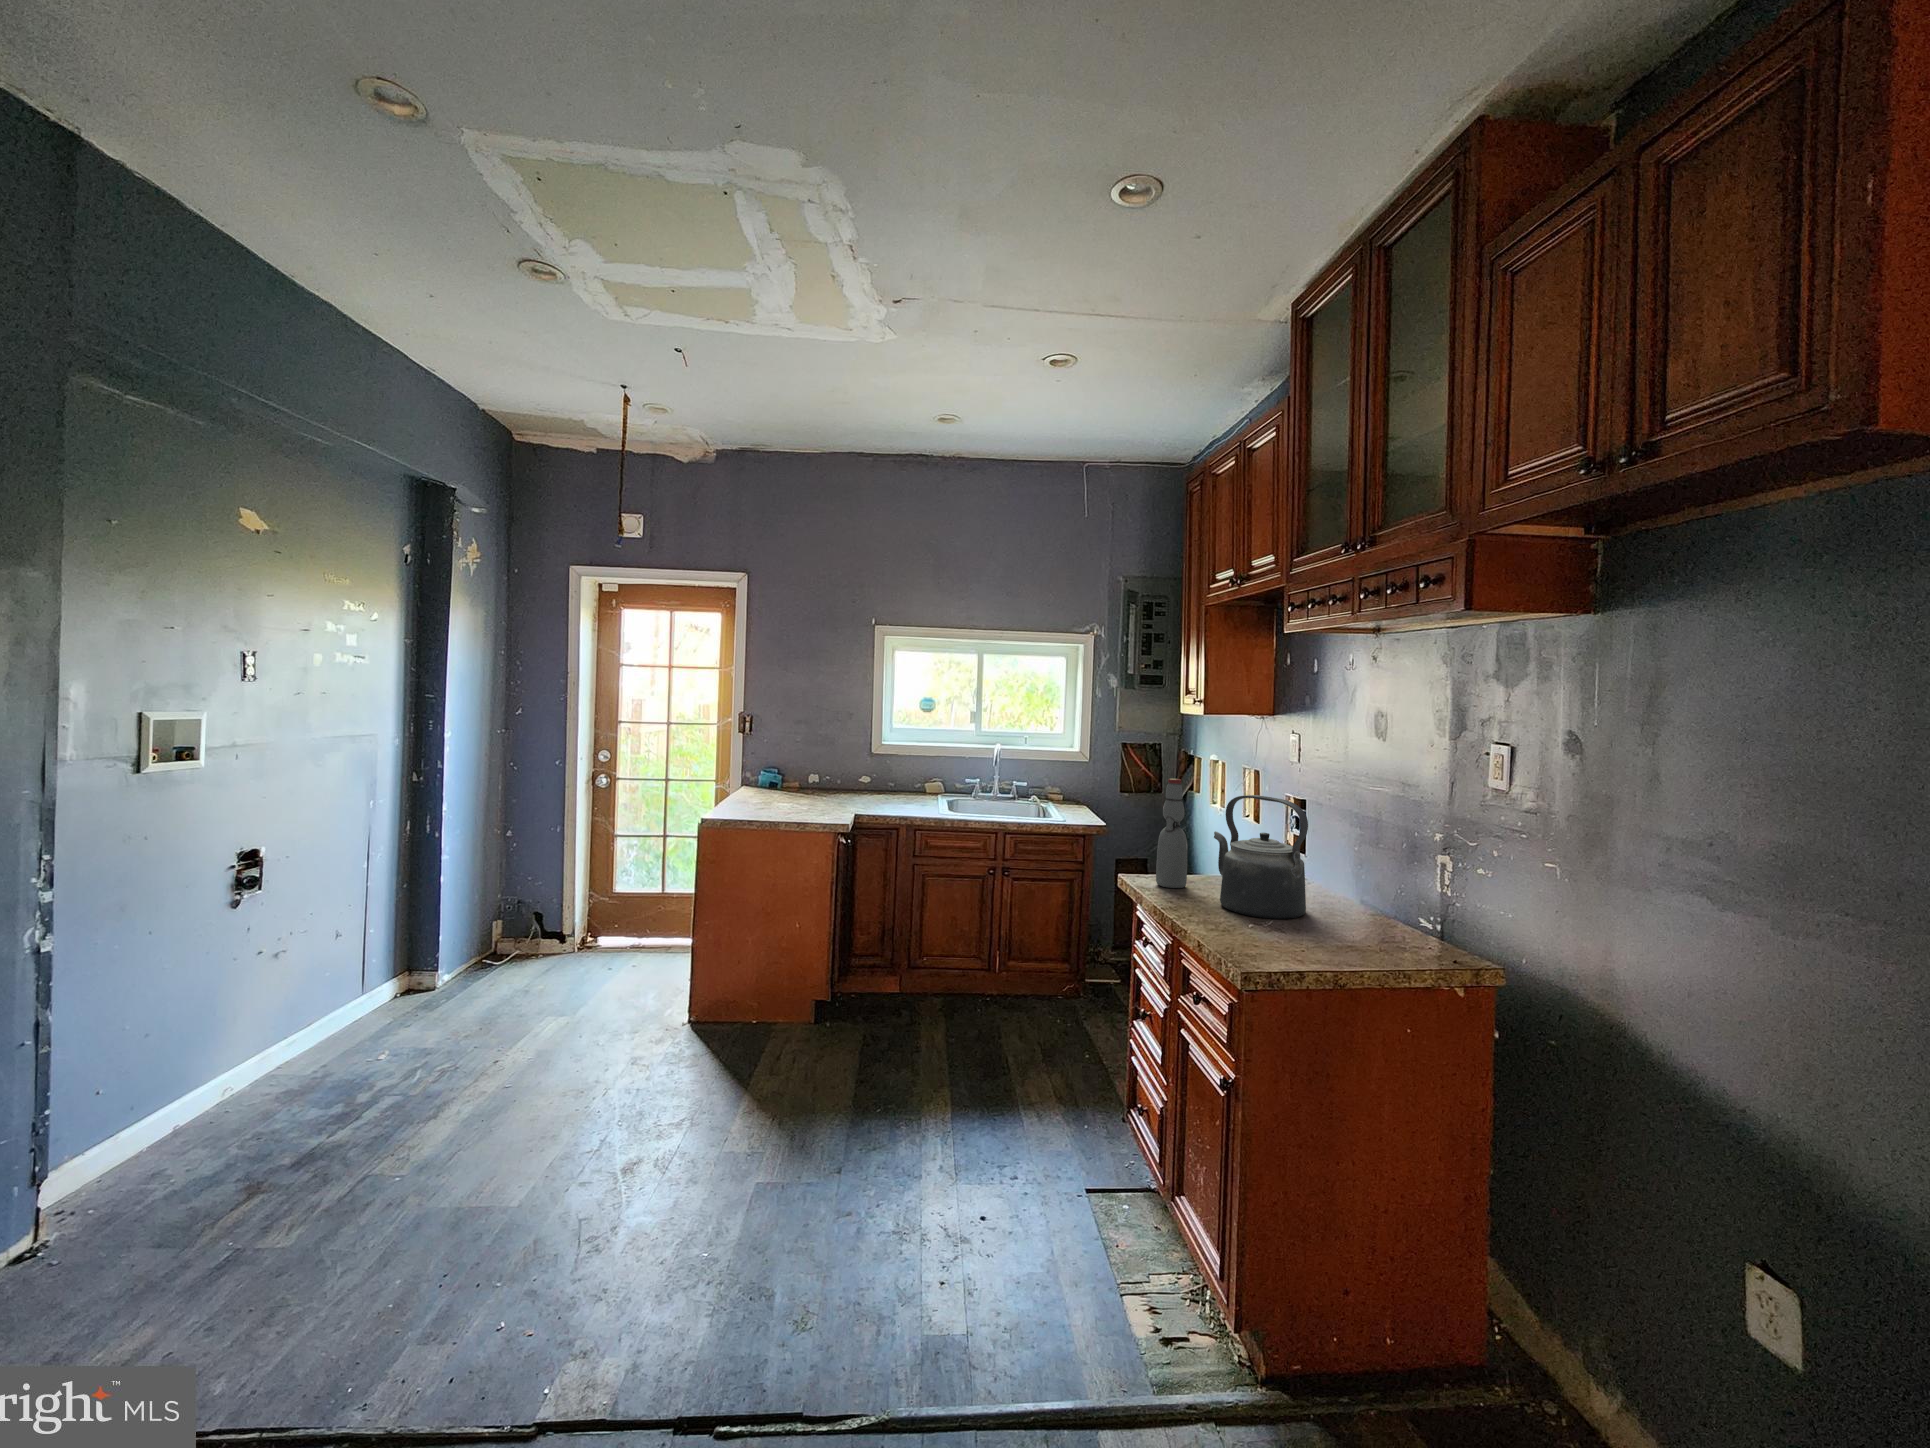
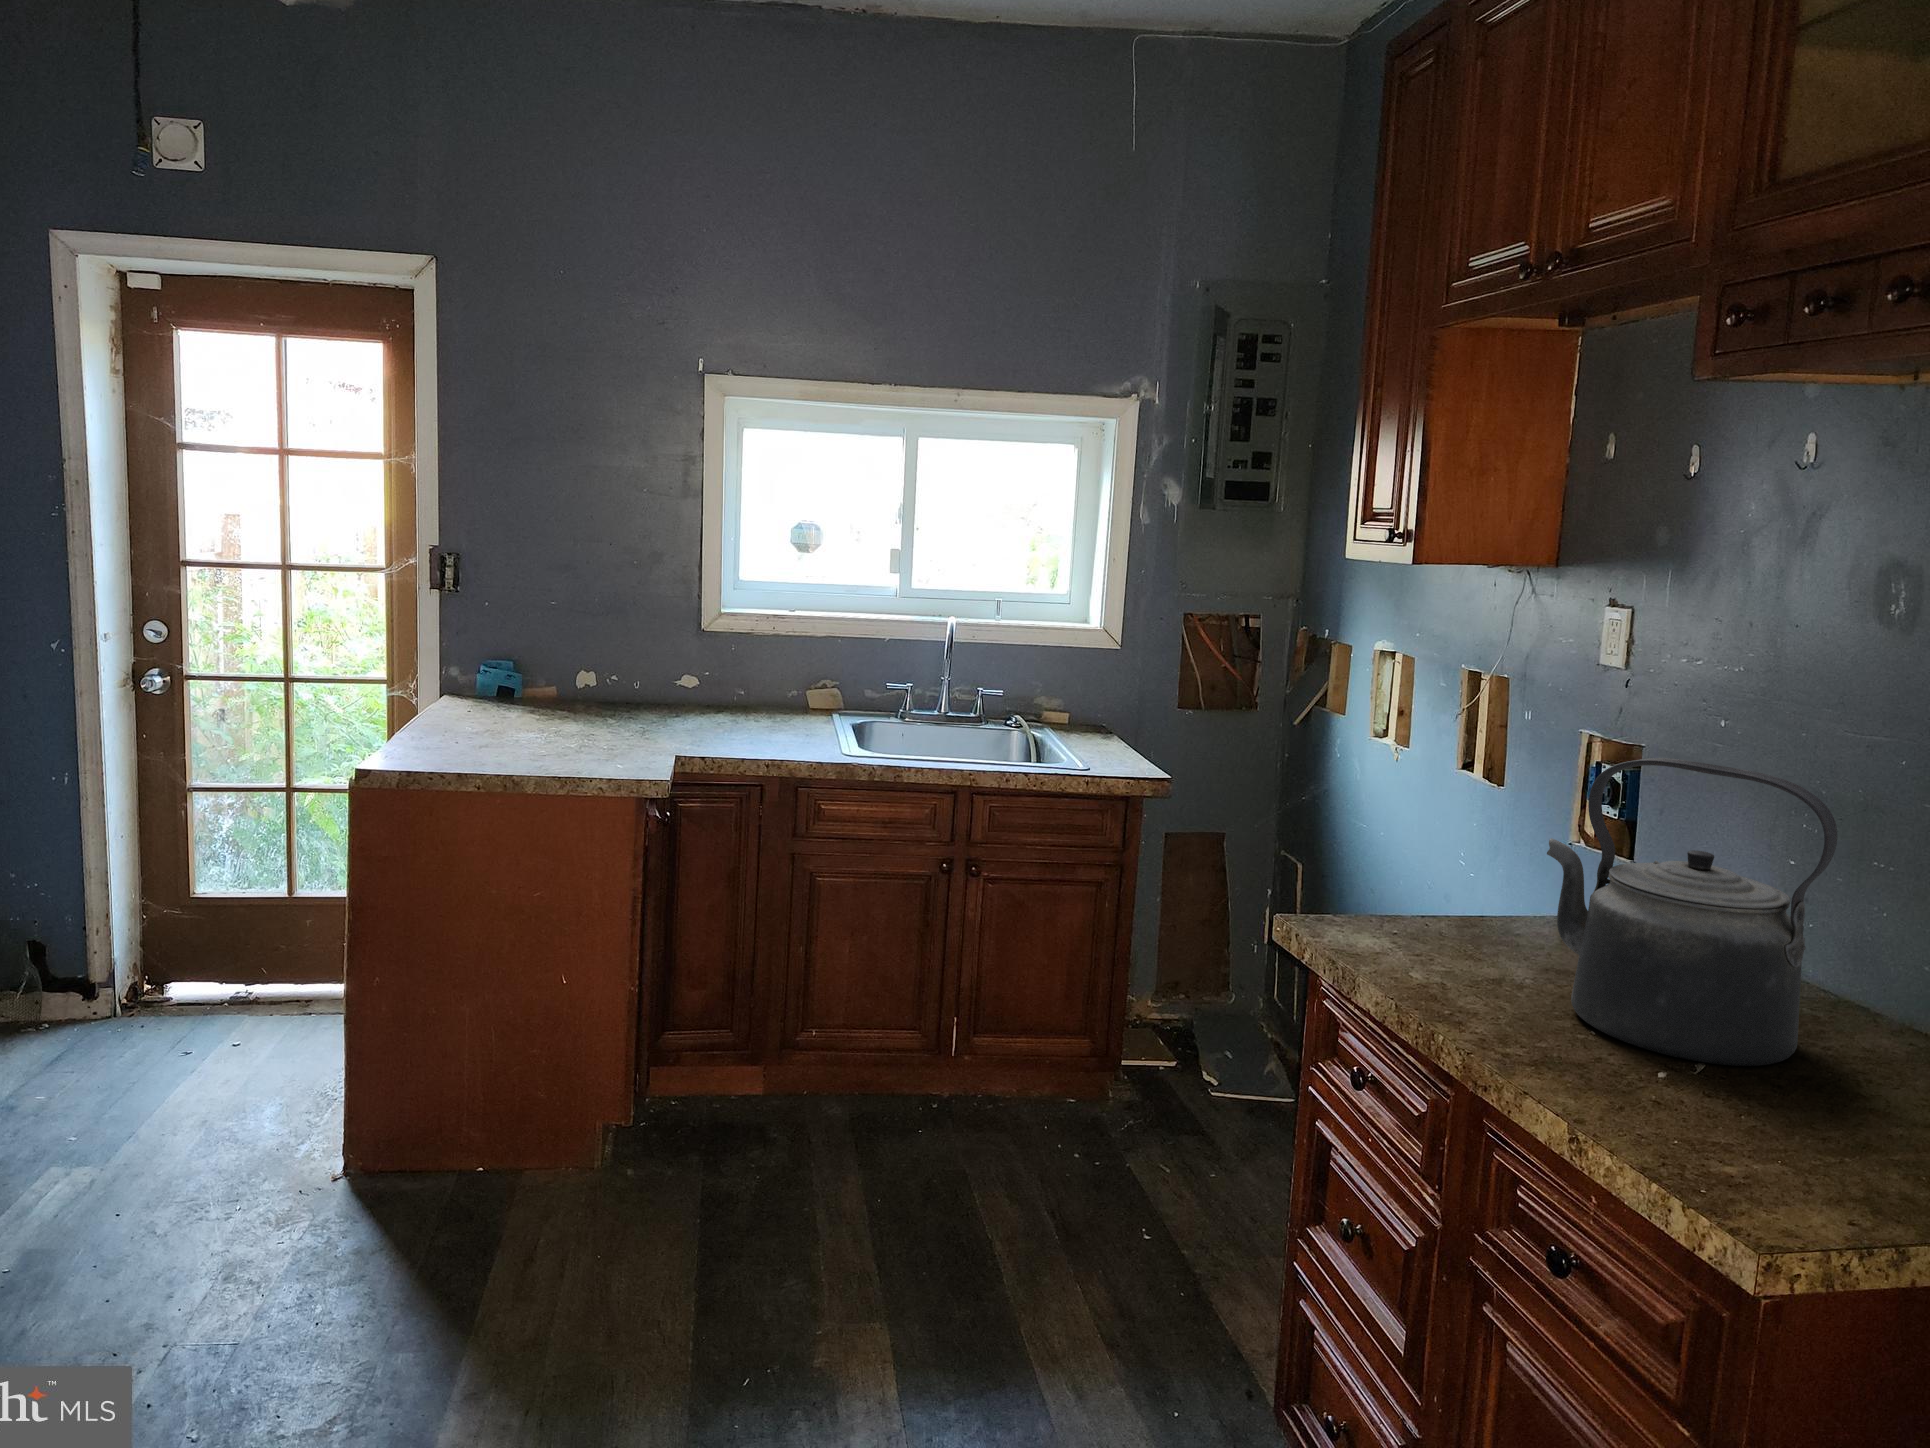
bottle: present [1156,779,1187,888] -> none [1383,710,1462,962]

